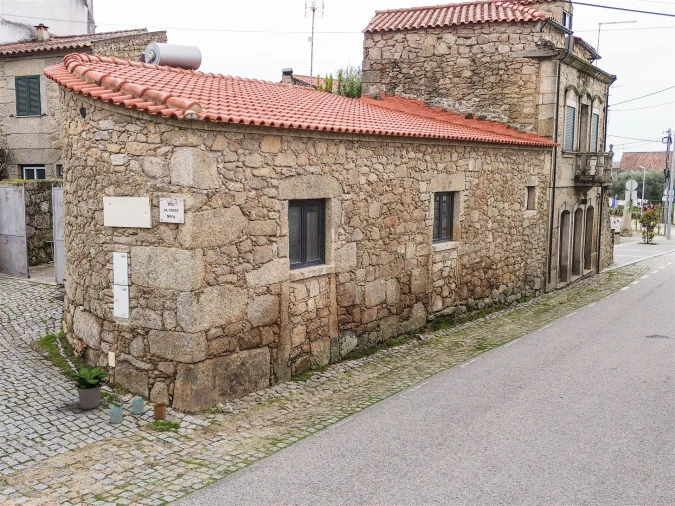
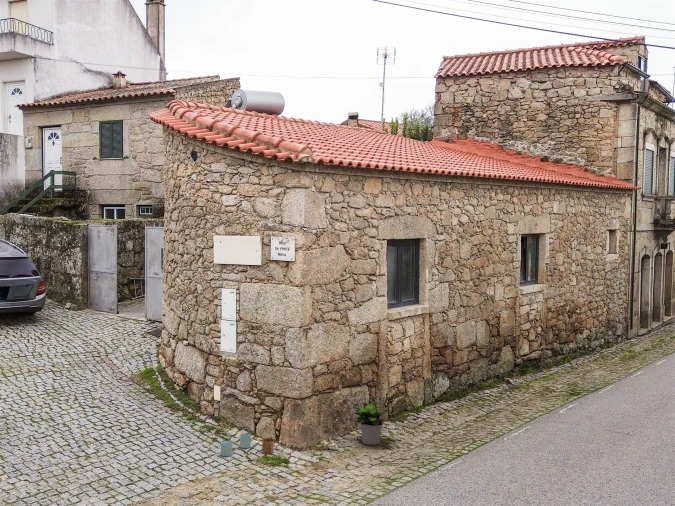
potted plant: present [68,366,110,409] -> present [353,403,389,445]

